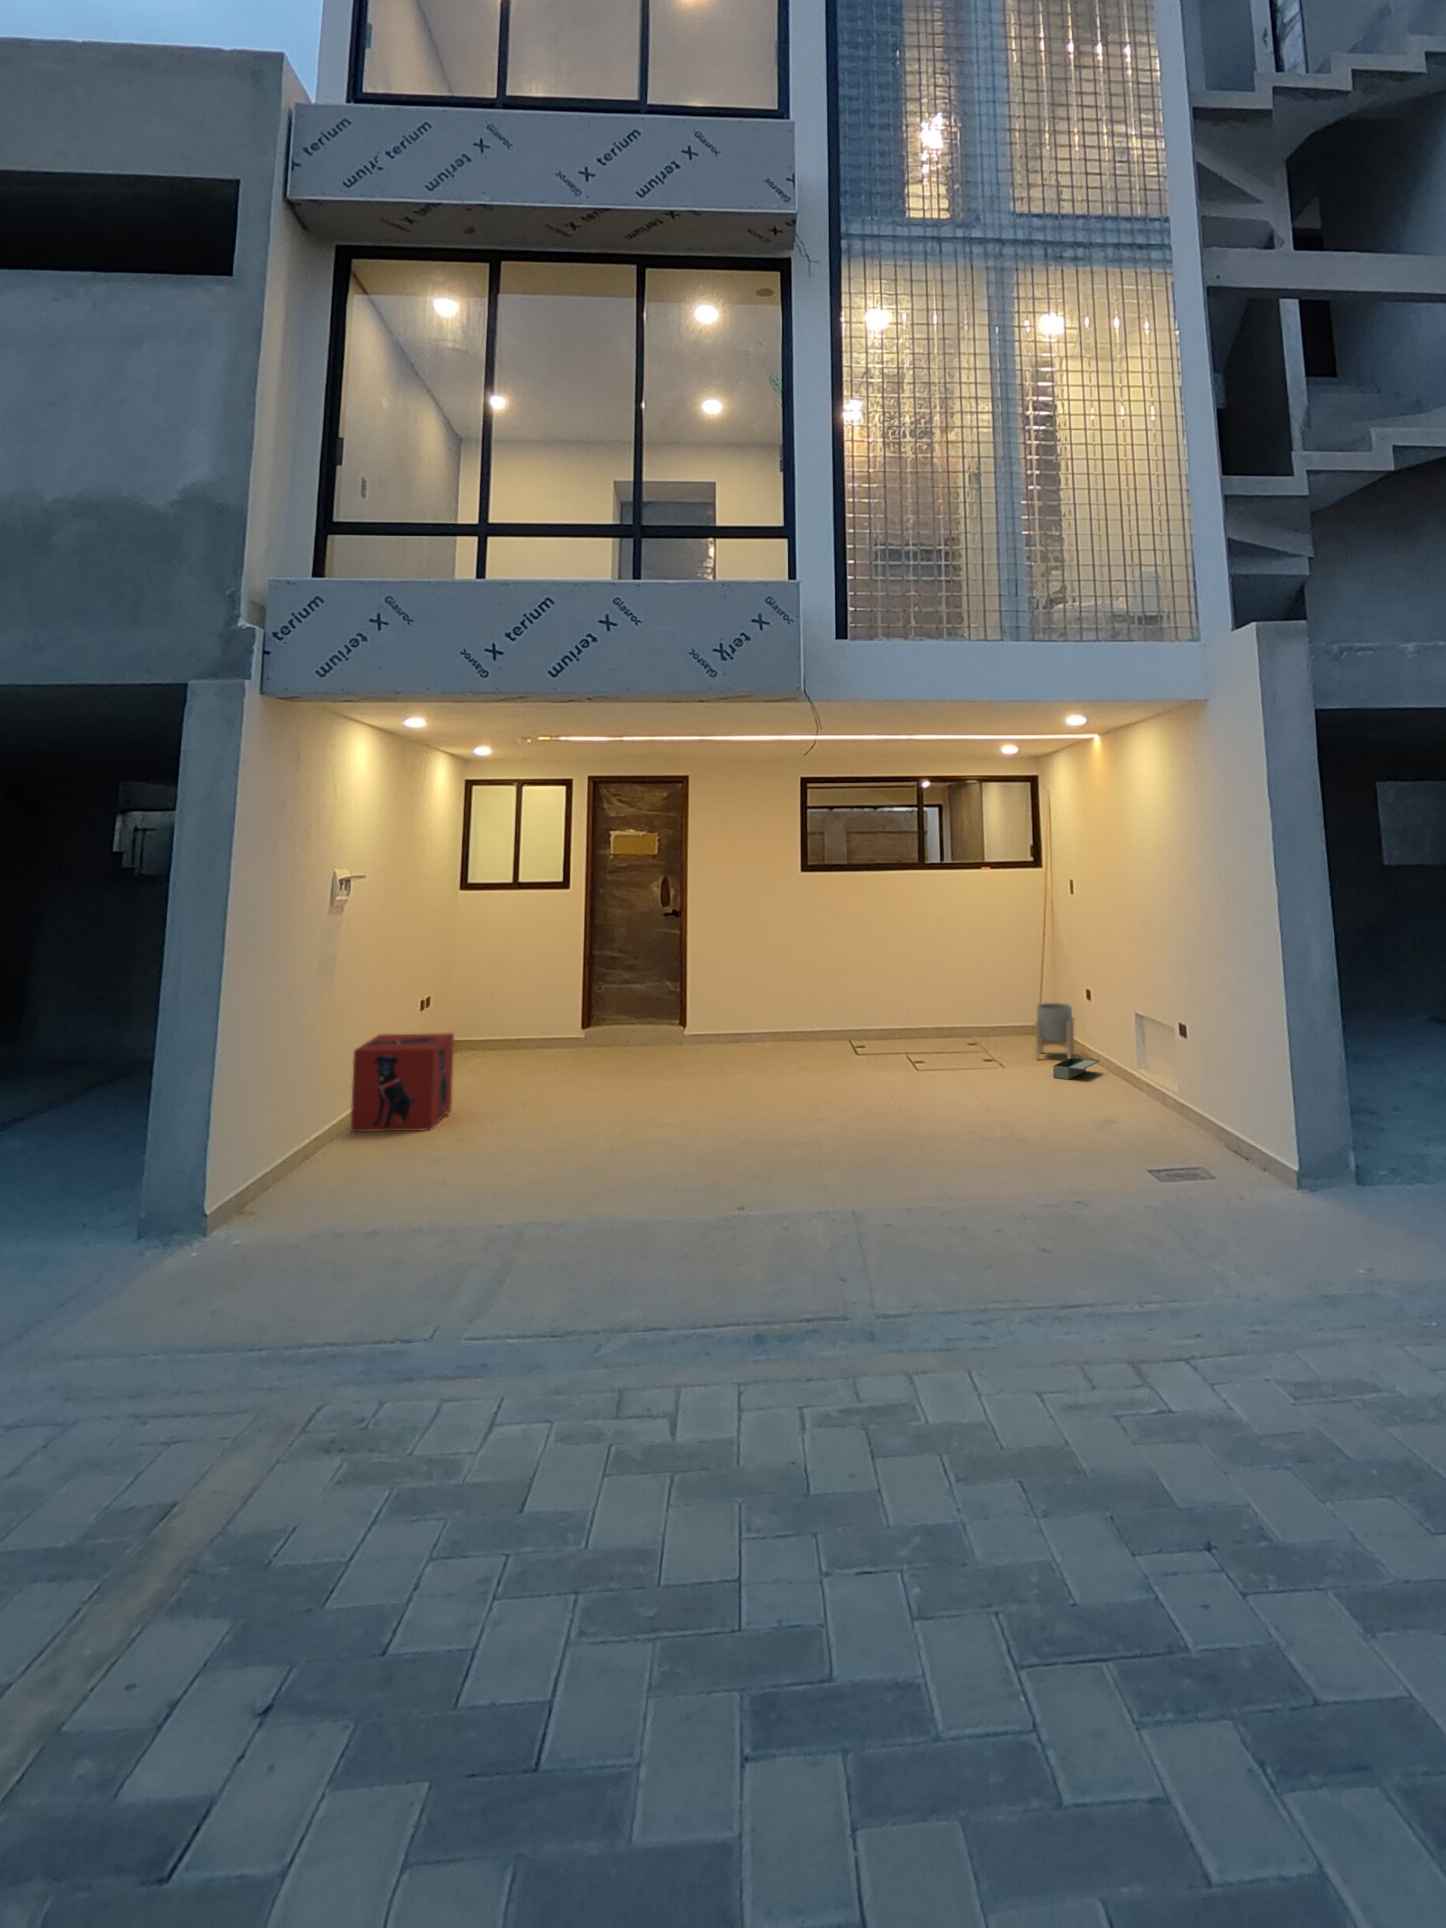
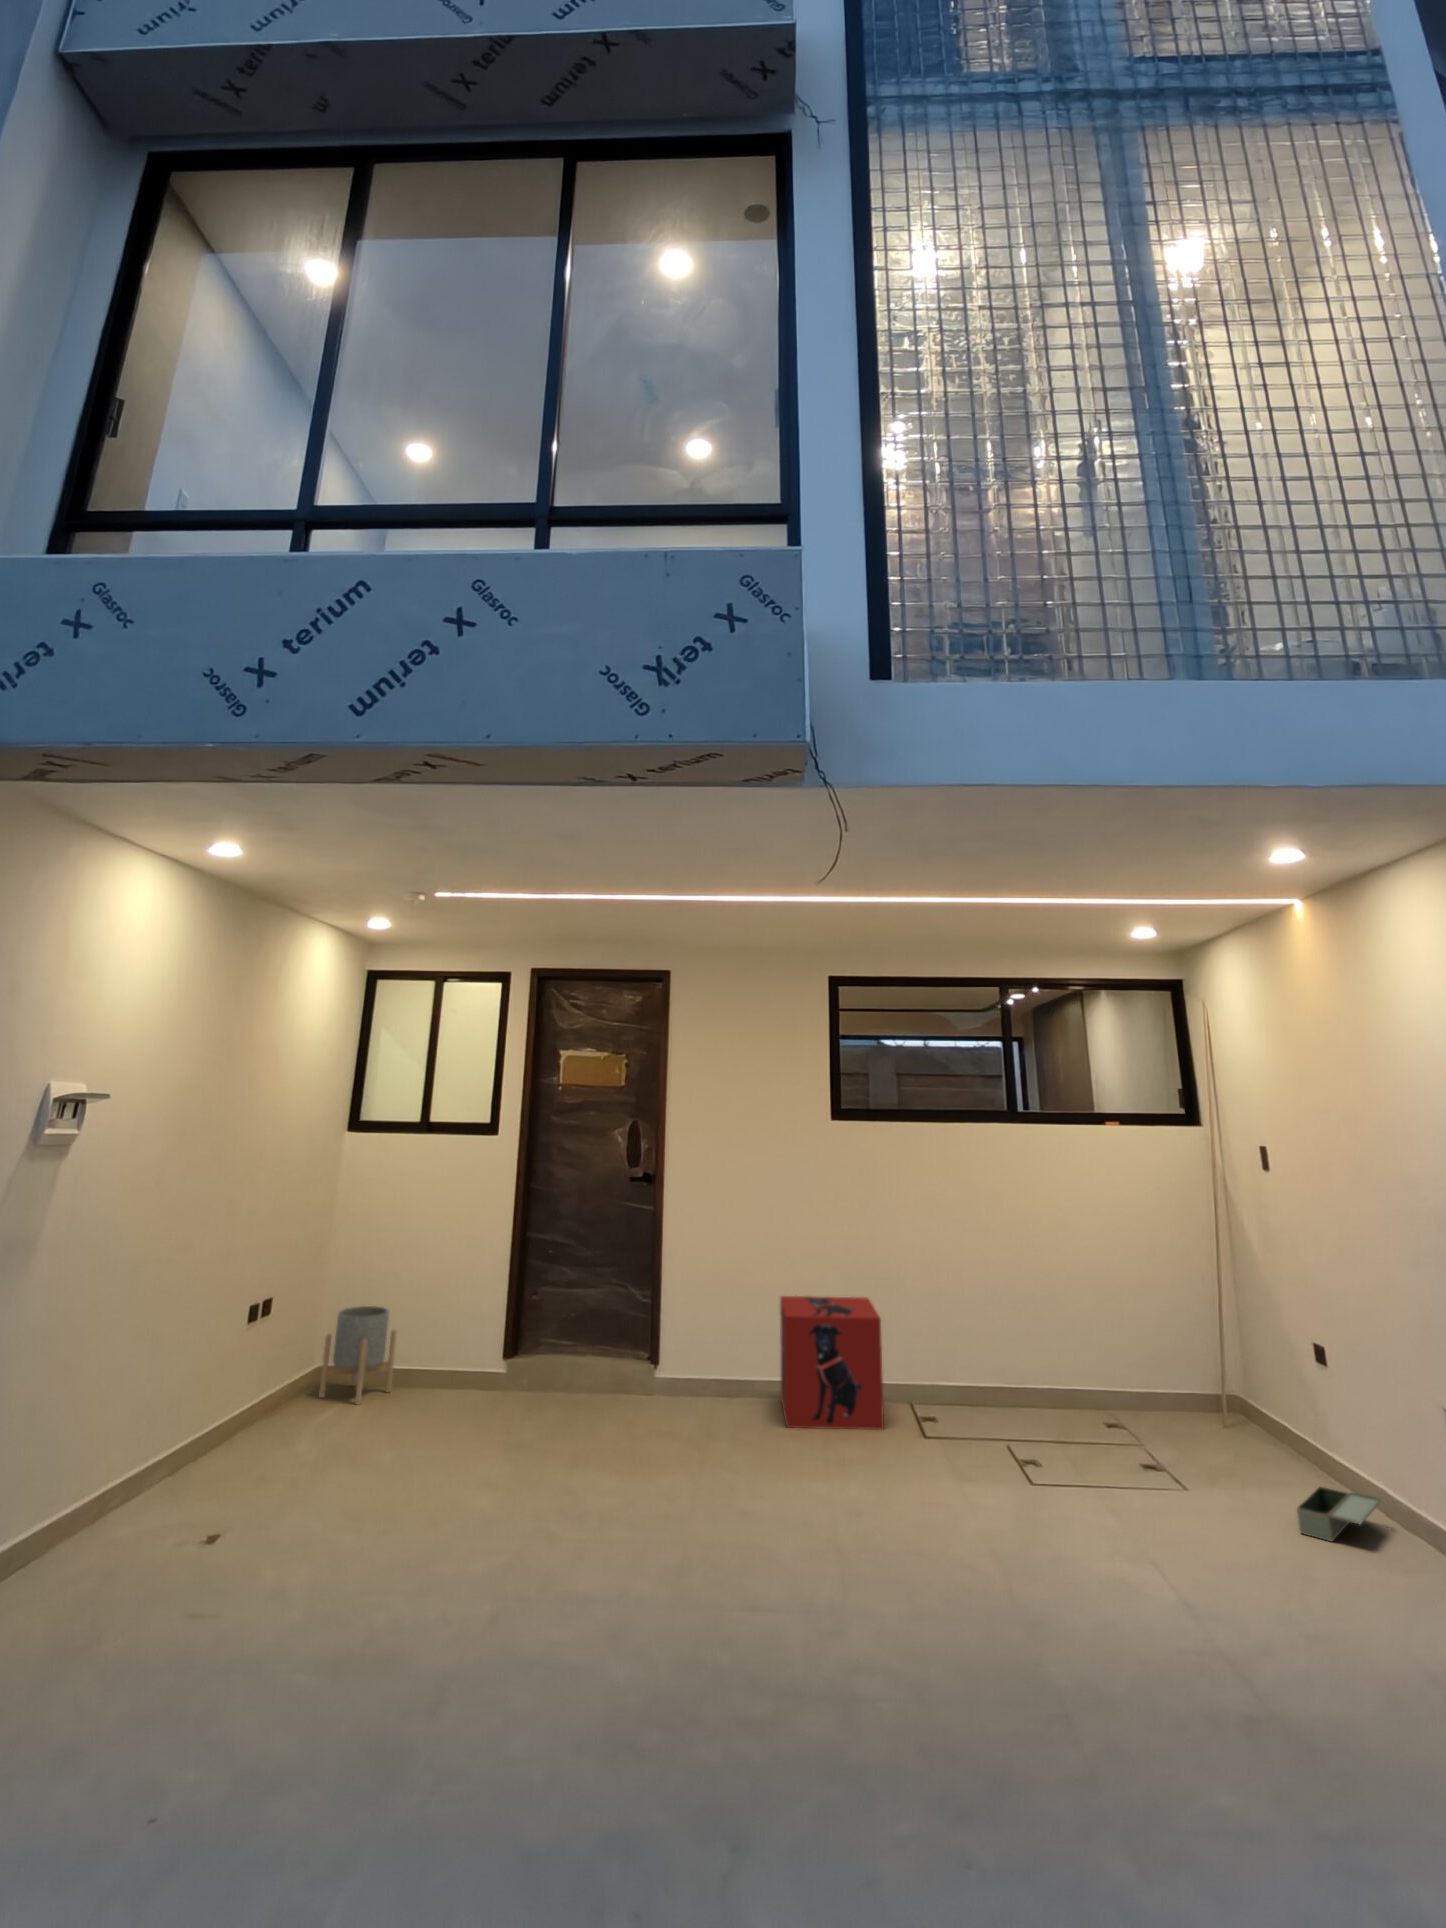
planter: present [1035,1003,1075,1060] -> present [319,1306,397,1404]
storage box: present [351,1033,454,1132] -> present [780,1296,884,1430]

